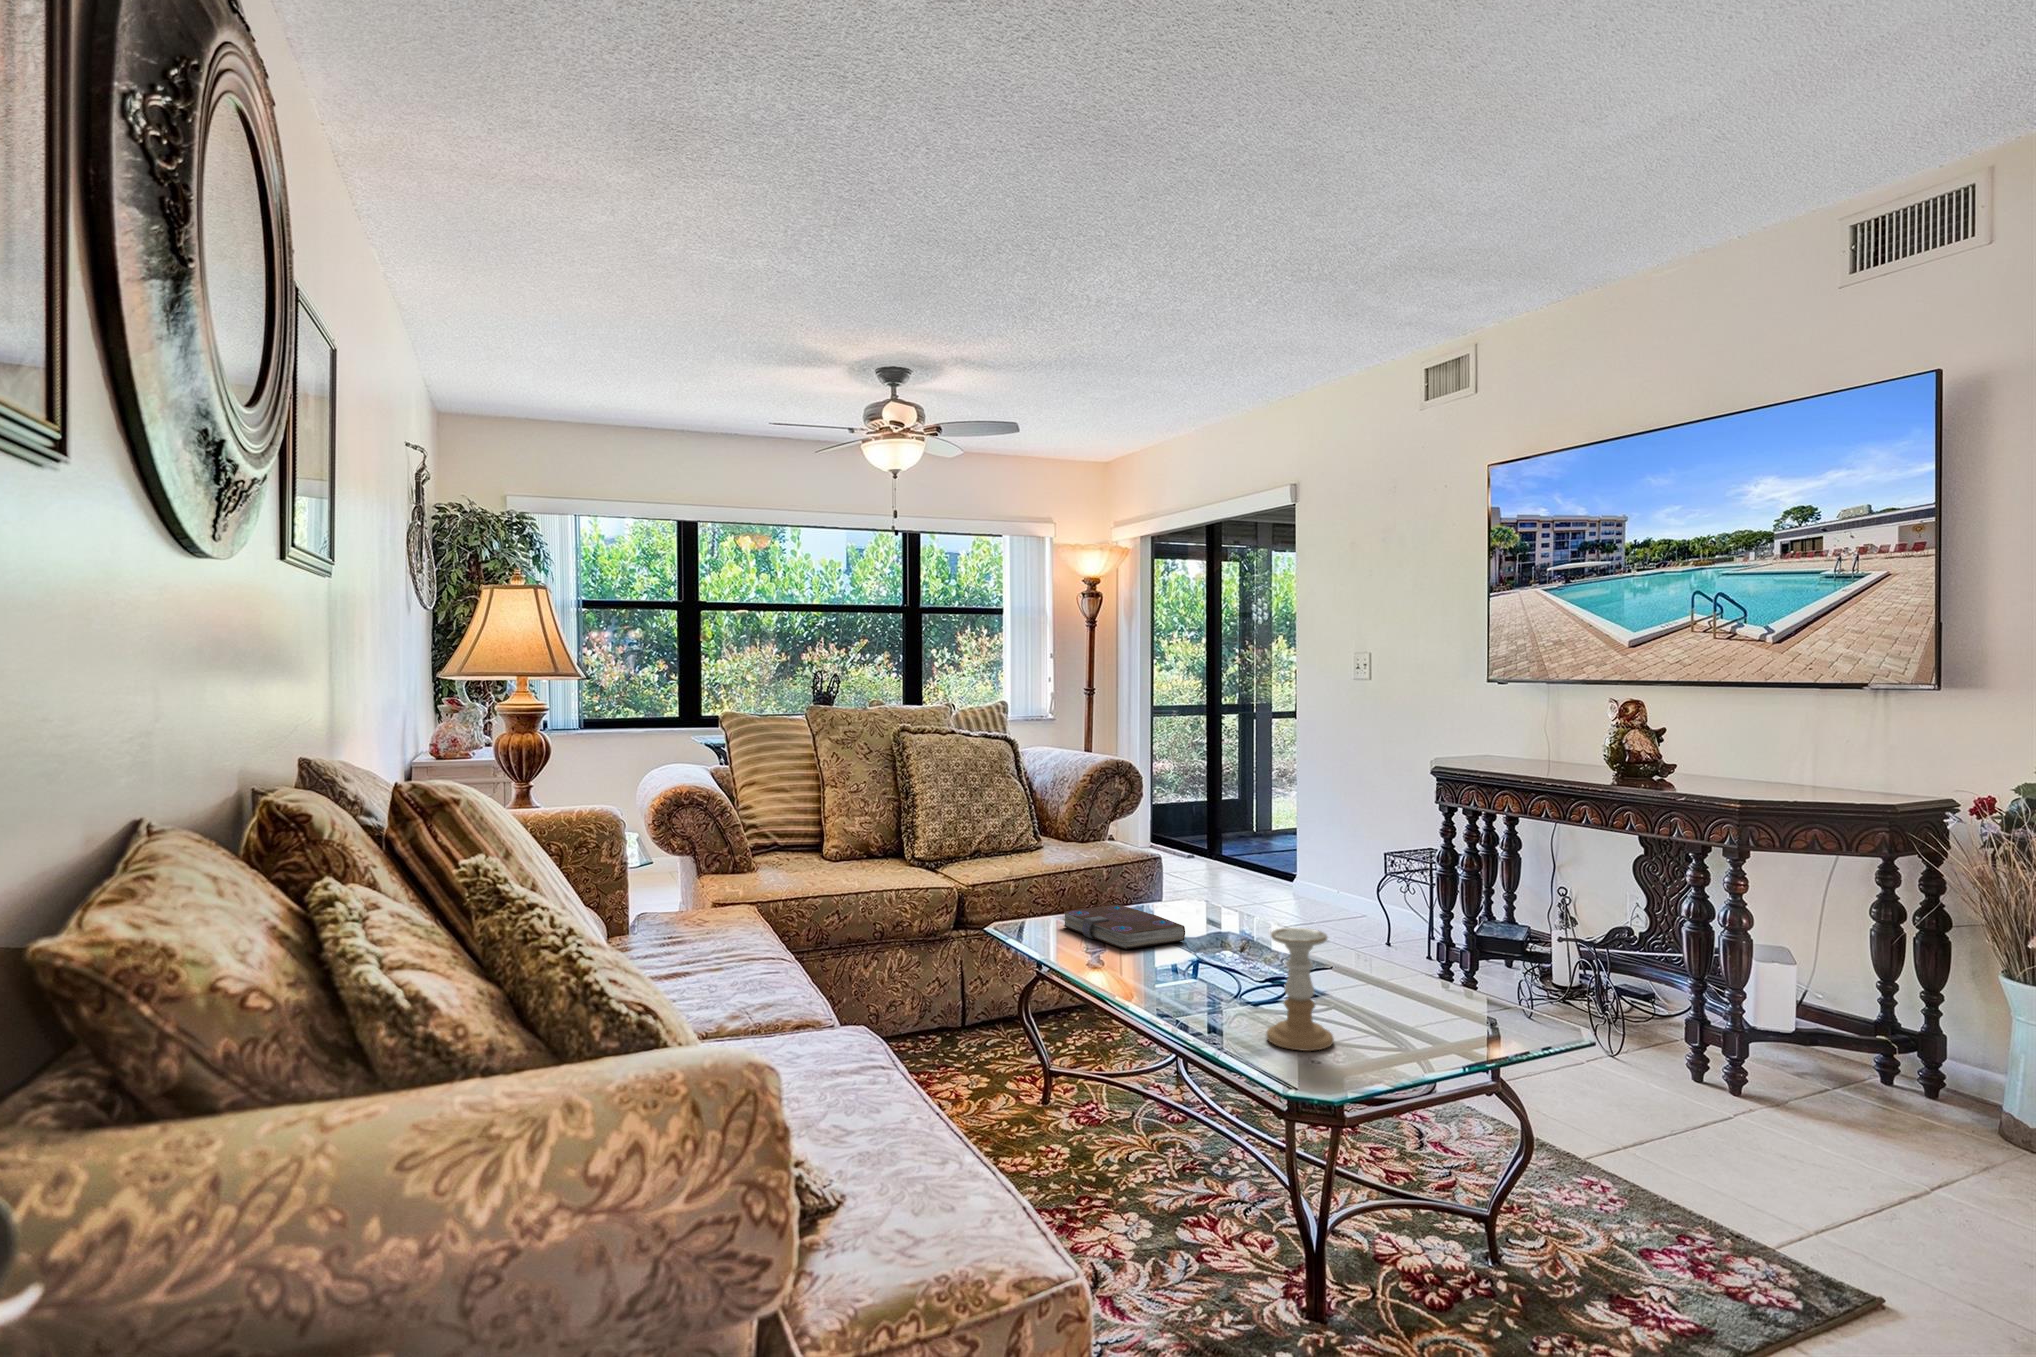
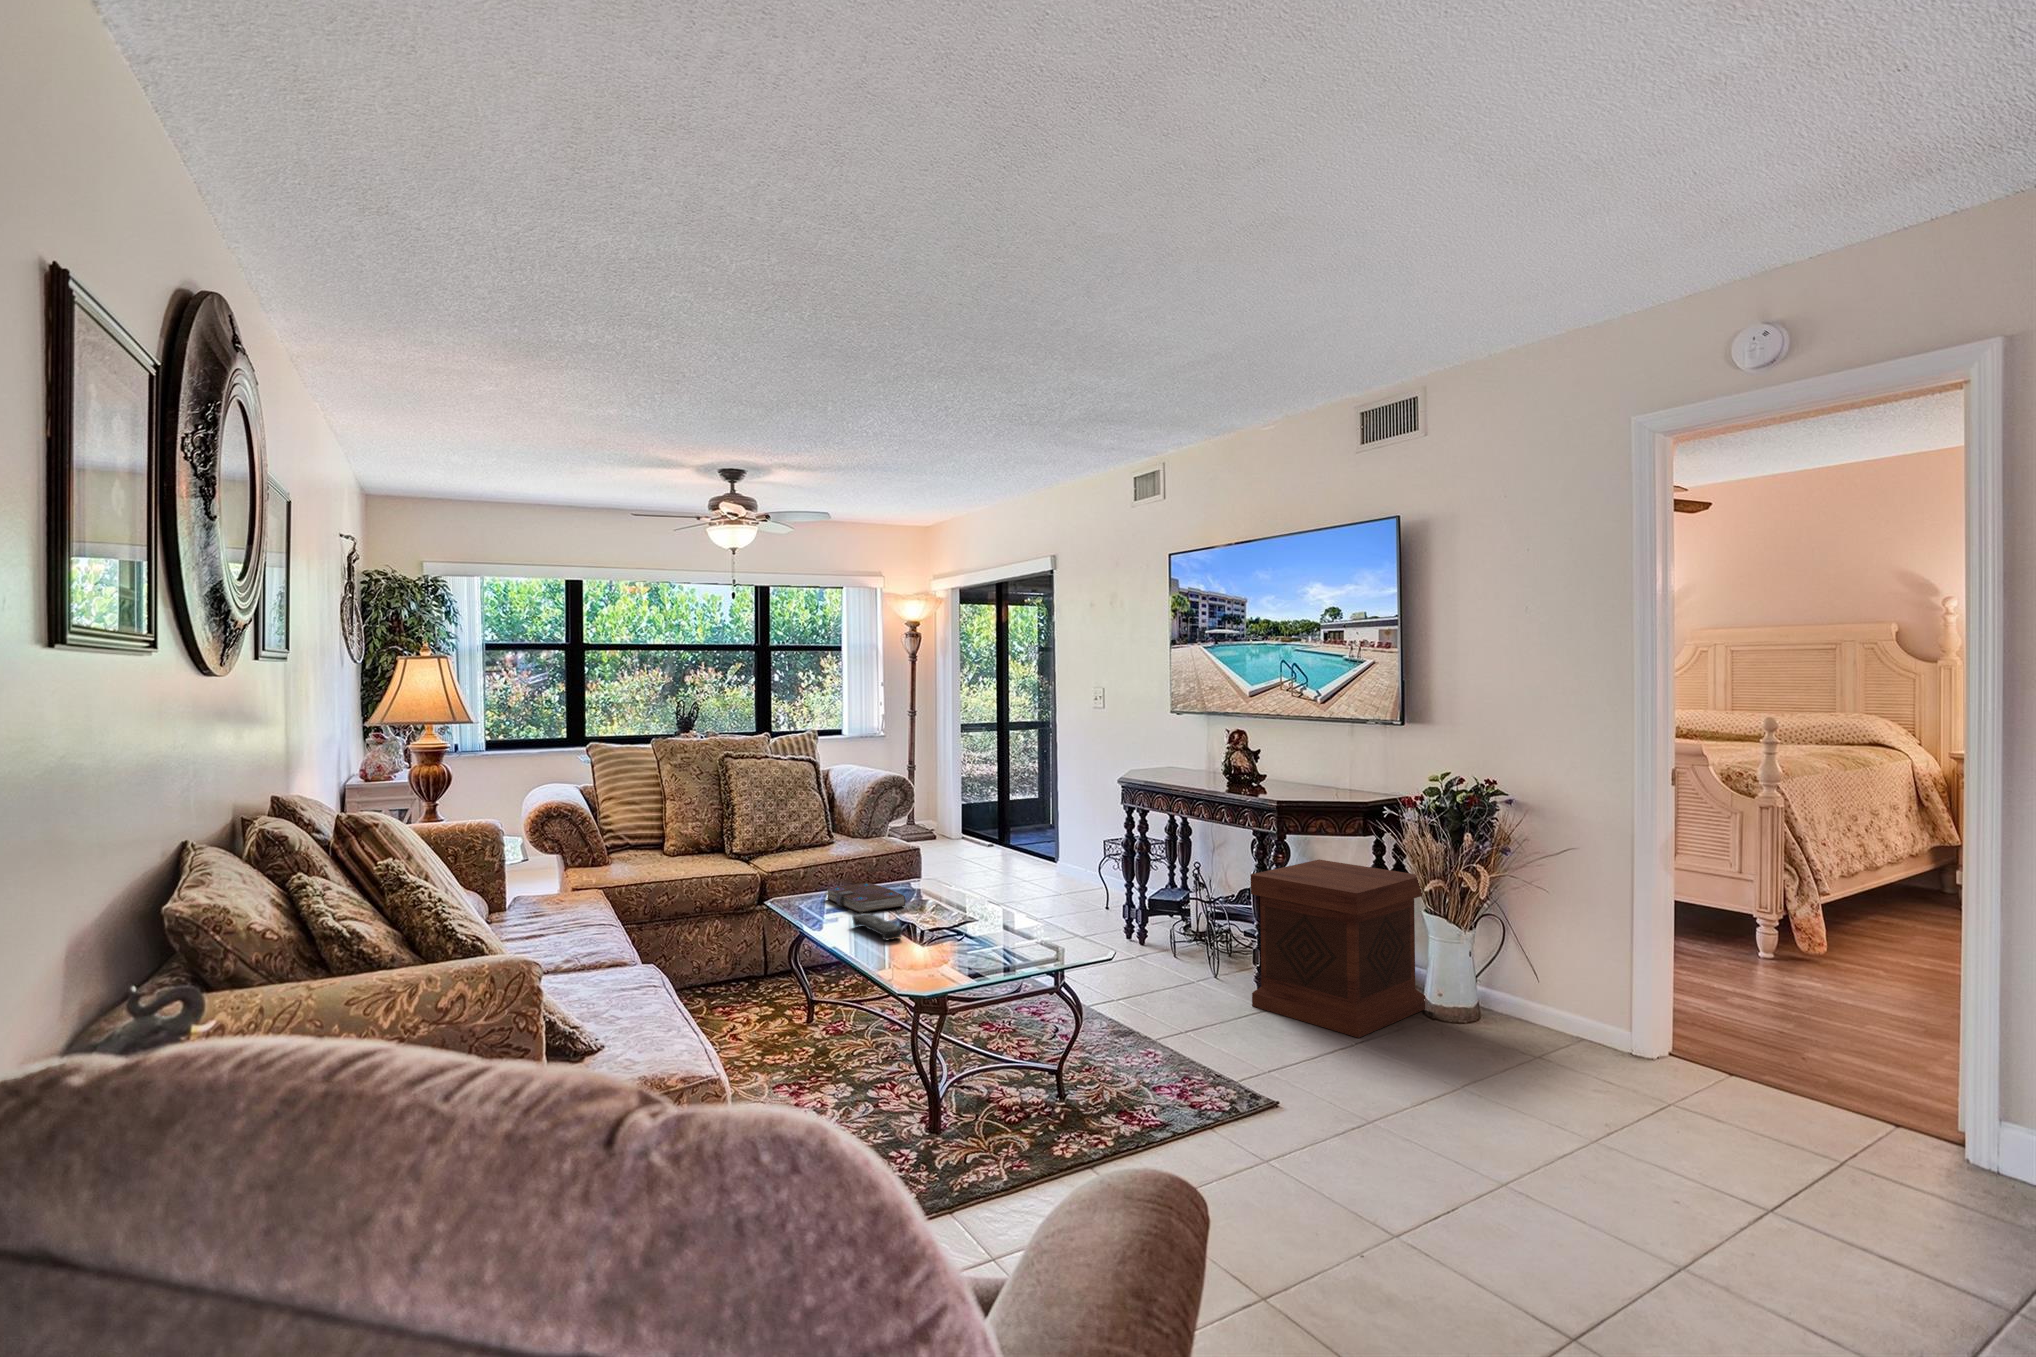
side table: none [1714,886,2007,1173] -> present [1250,859,1425,1038]
candle holder: present [1266,928,1334,1051] -> none [912,893,953,969]
remote control: none [1127,952,1220,997] -> present [852,913,903,941]

